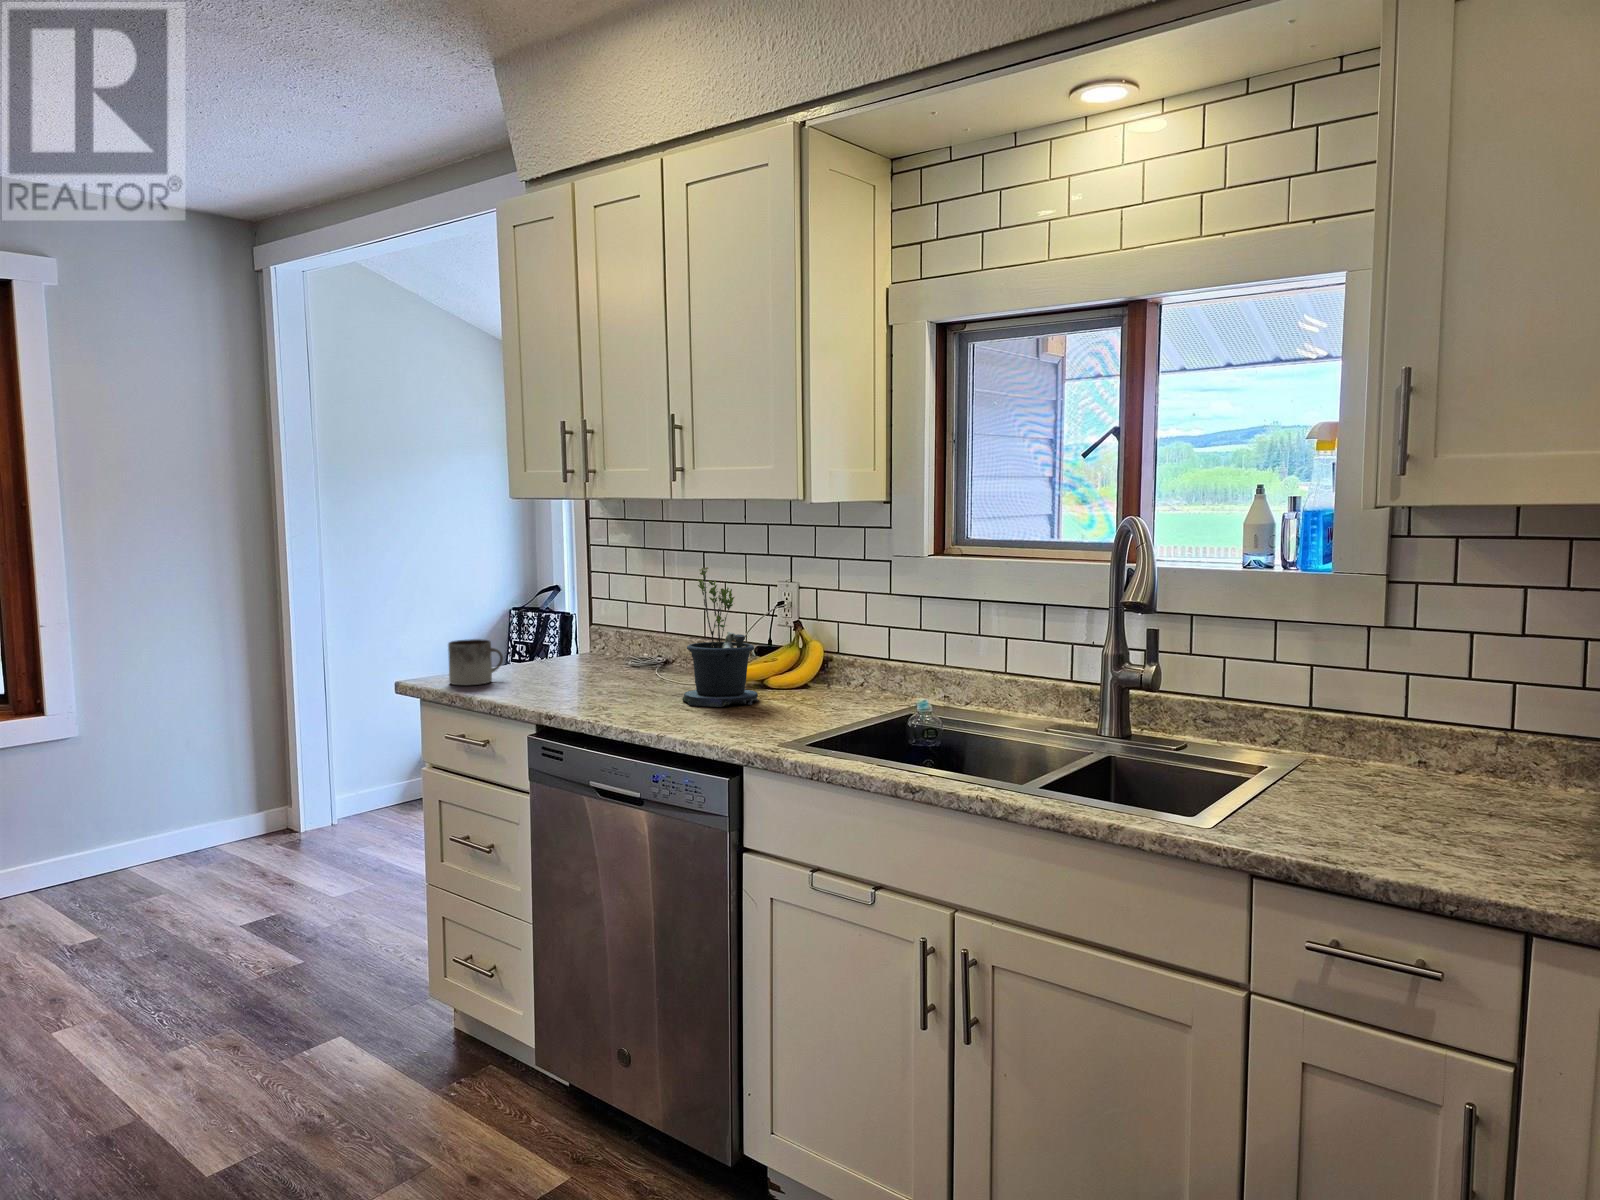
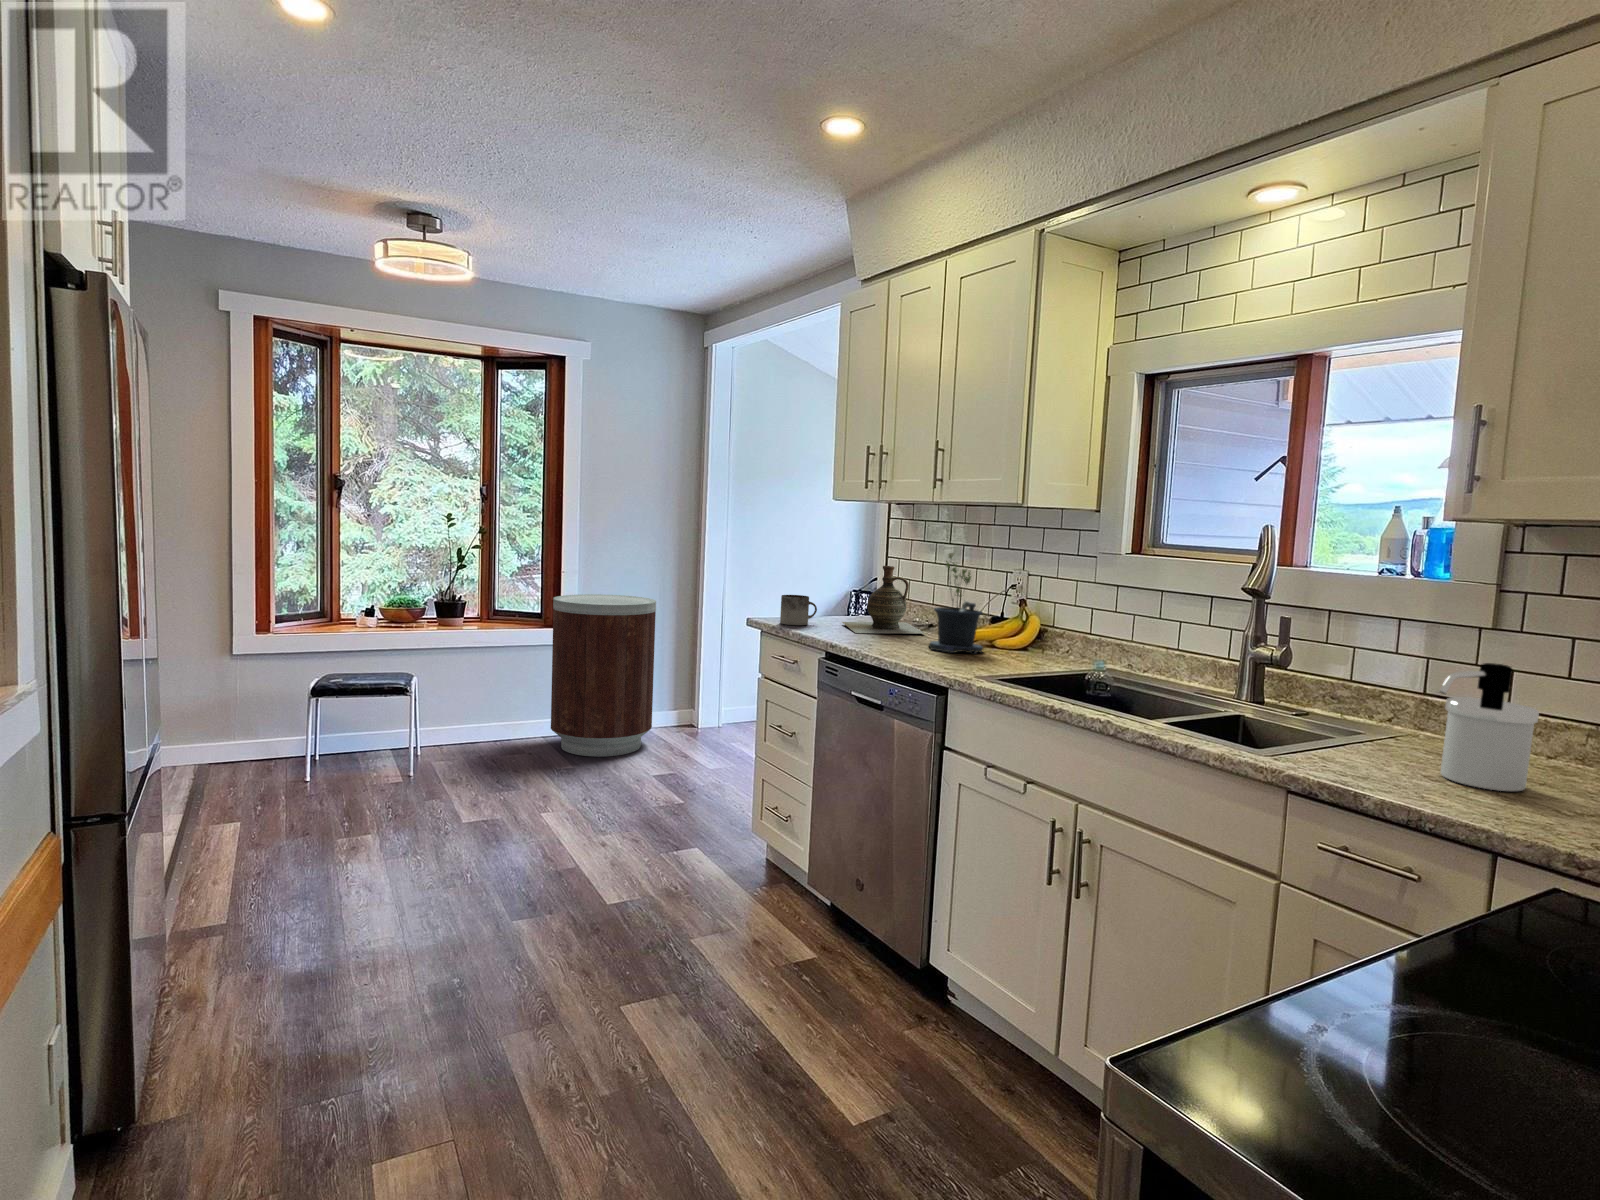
ceramic jug: none [540,587,666,689] -> present [842,566,924,634]
trash can: none [35,651,229,910] -> present [551,594,656,757]
soap dispenser: none [1396,681,1500,836] -> present [1440,663,1539,791]

